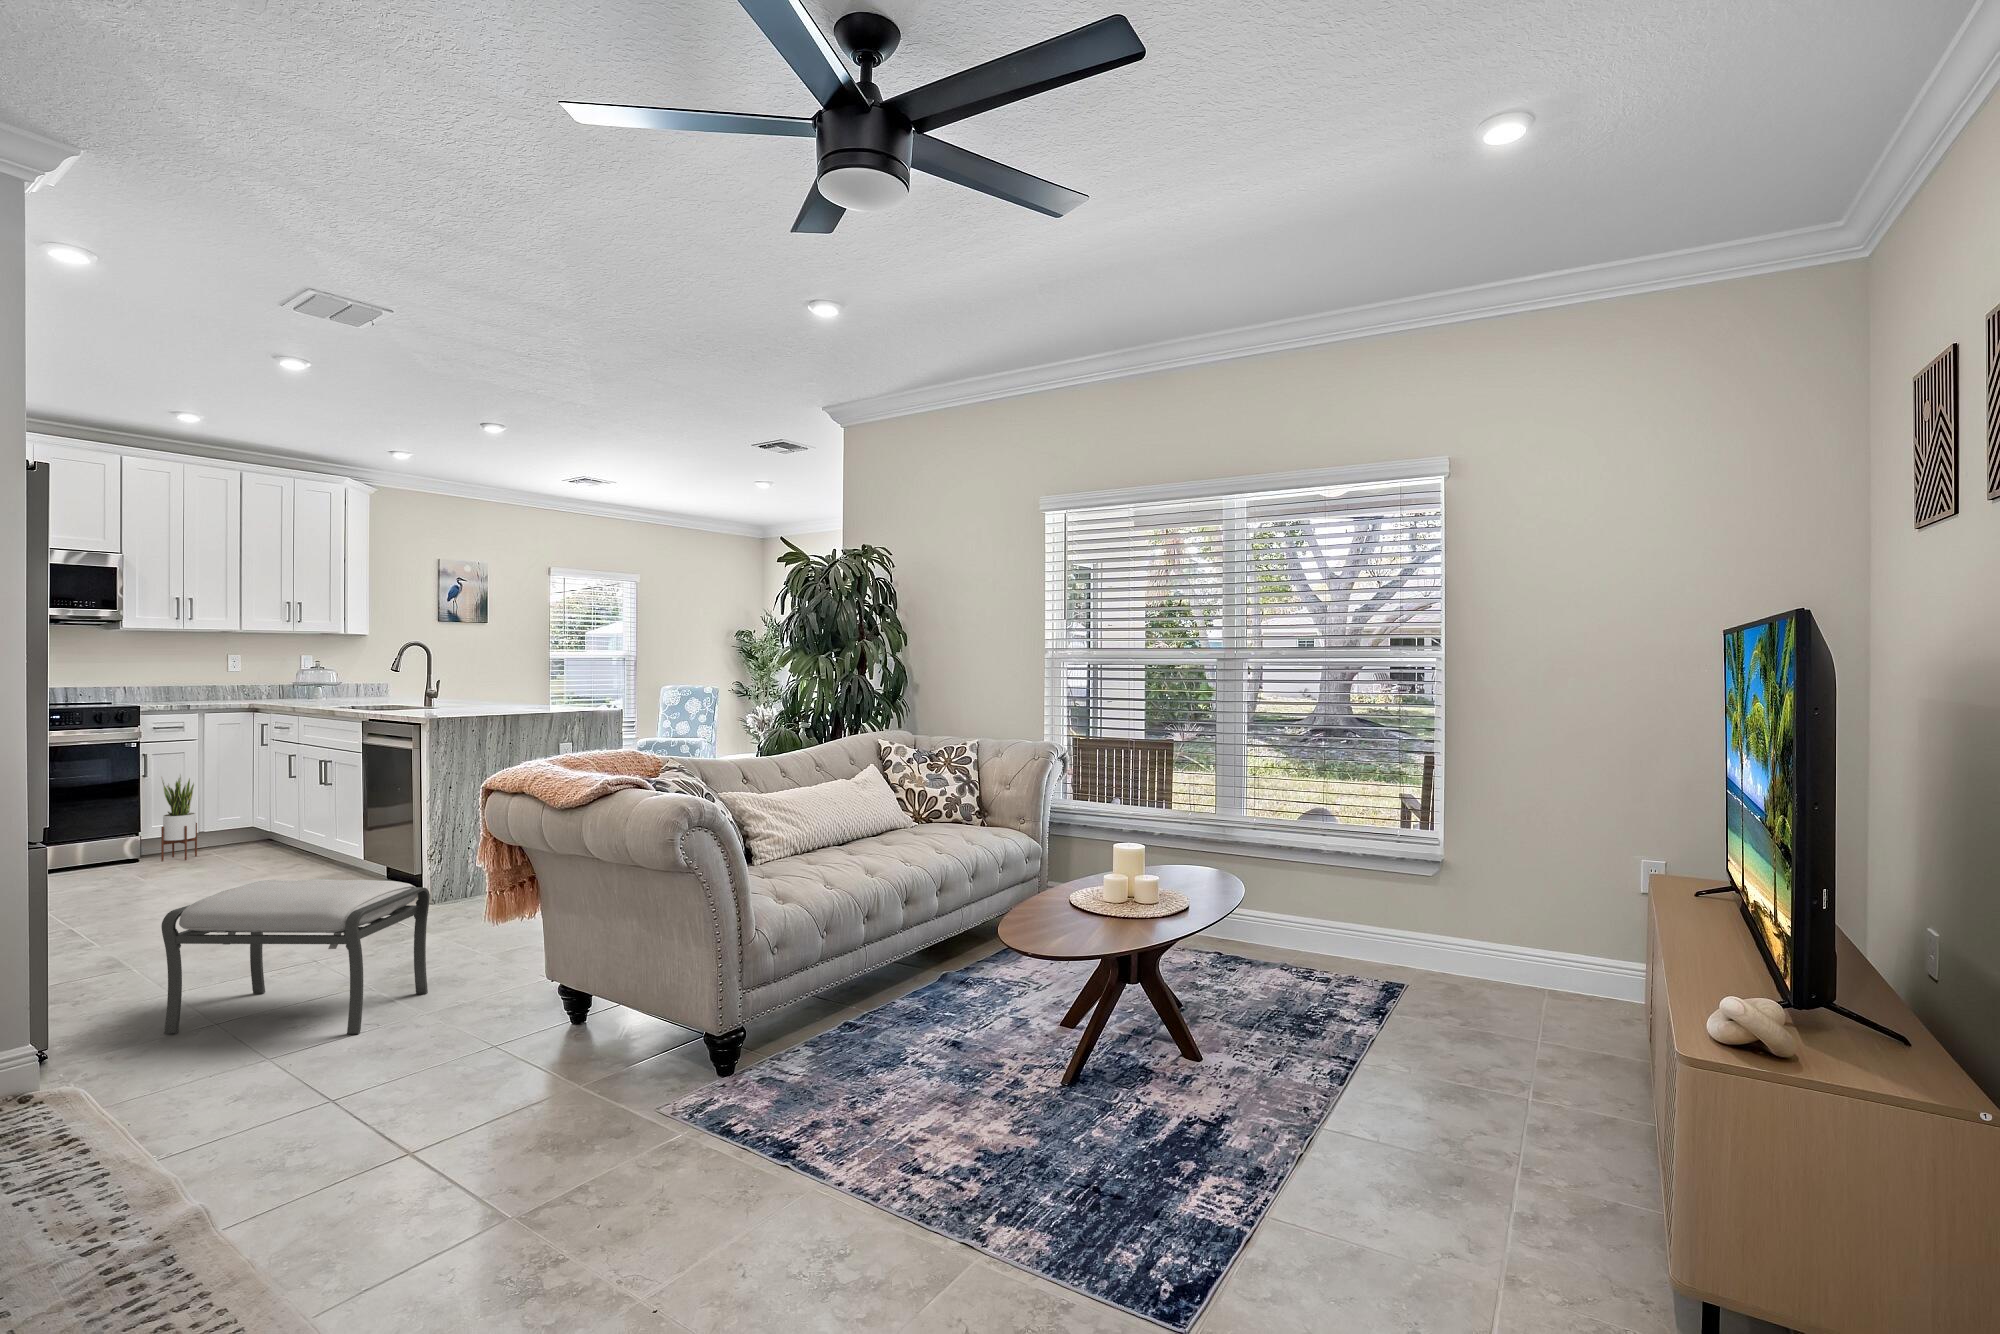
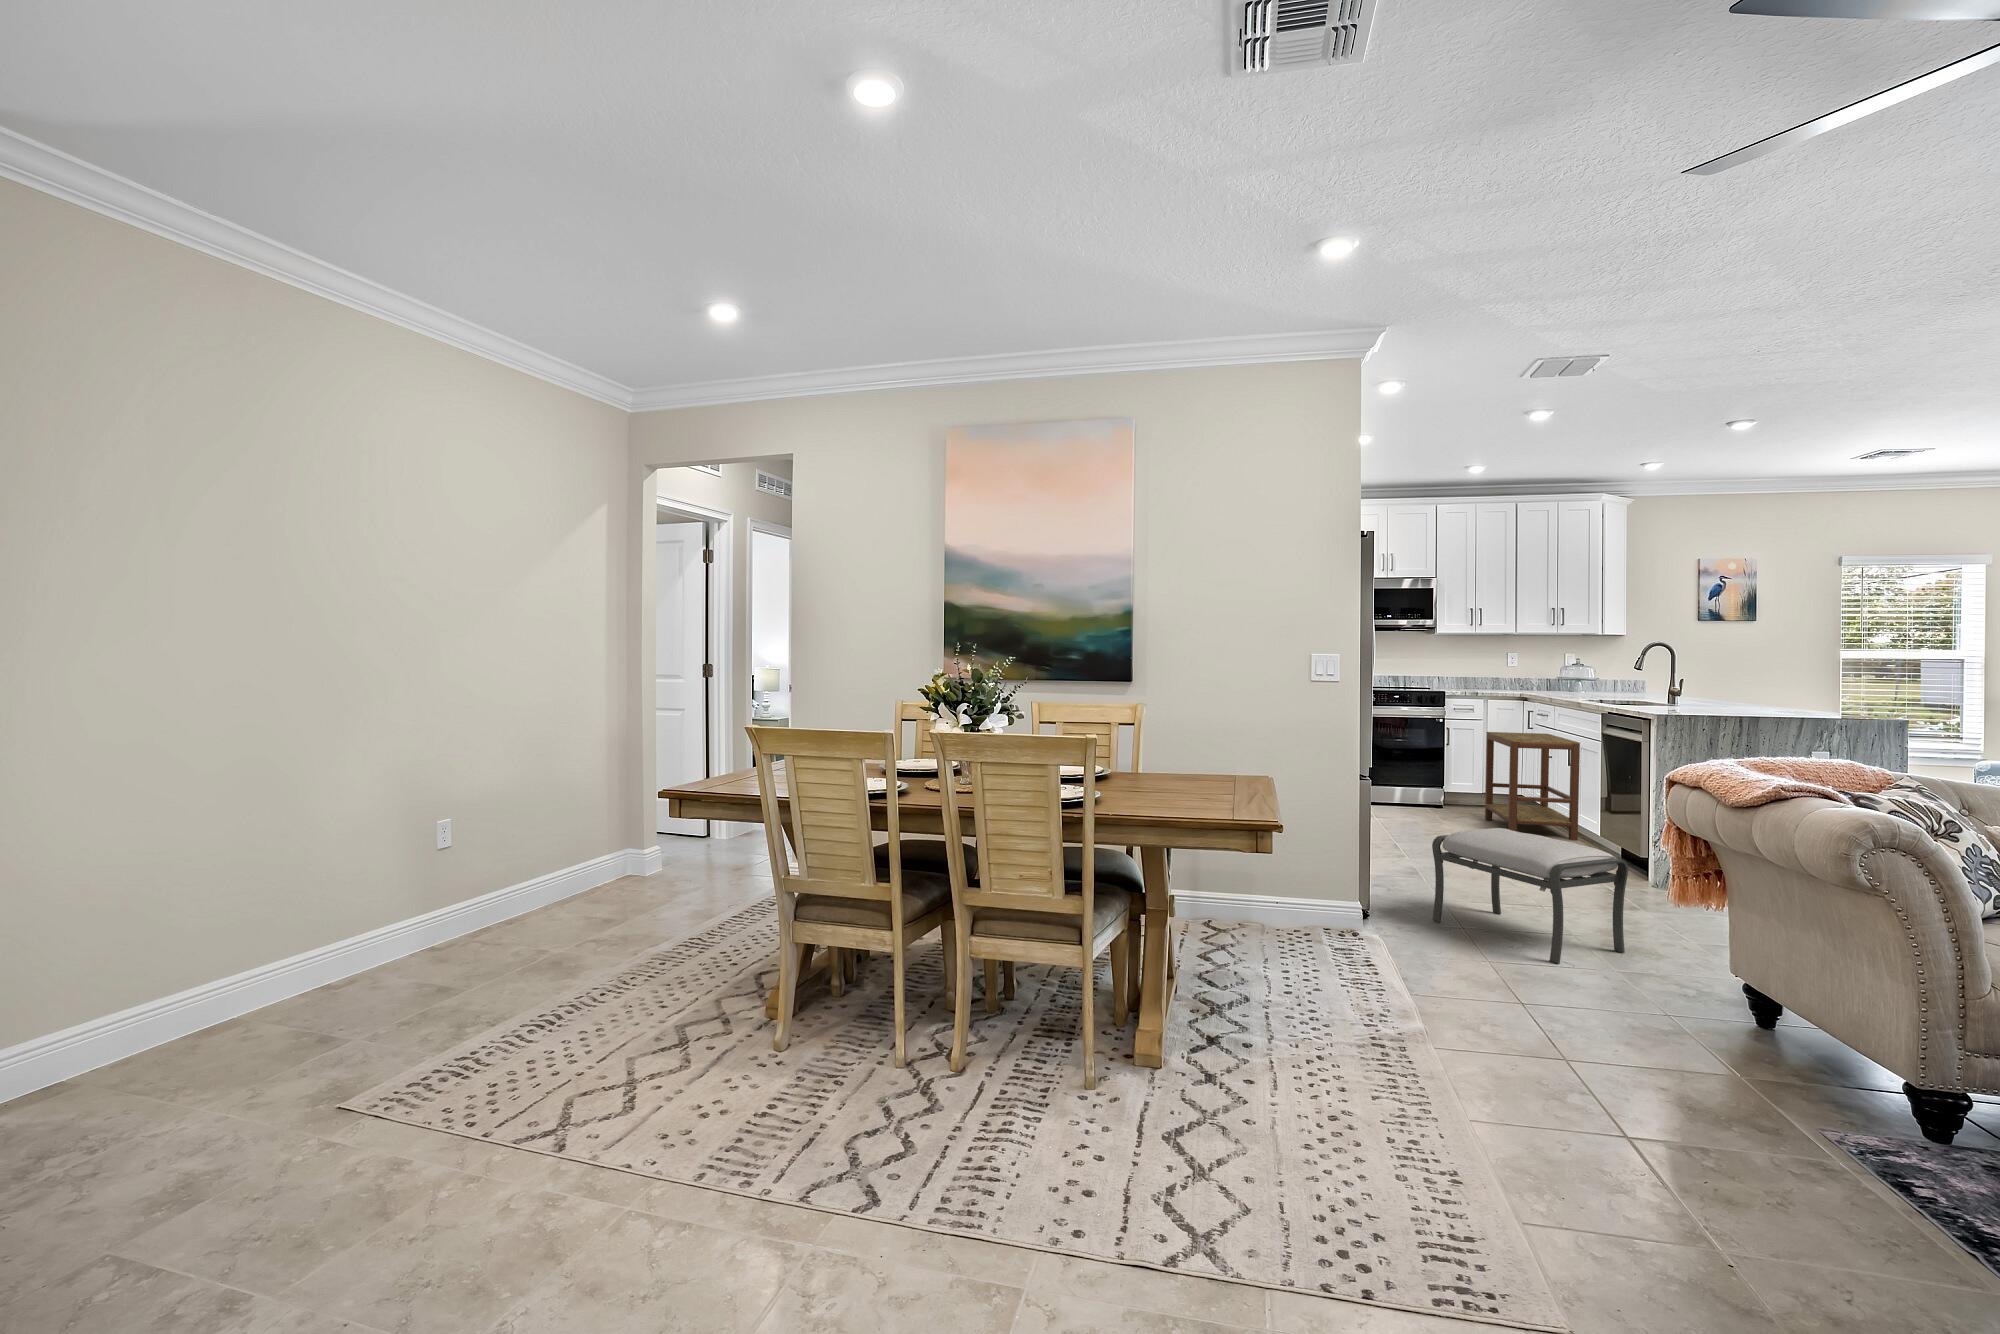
side table: none [206,751,335,886] -> present [1485,732,1580,840]
potted plant: present [161,774,197,861] -> none [1459,744,1482,809]

